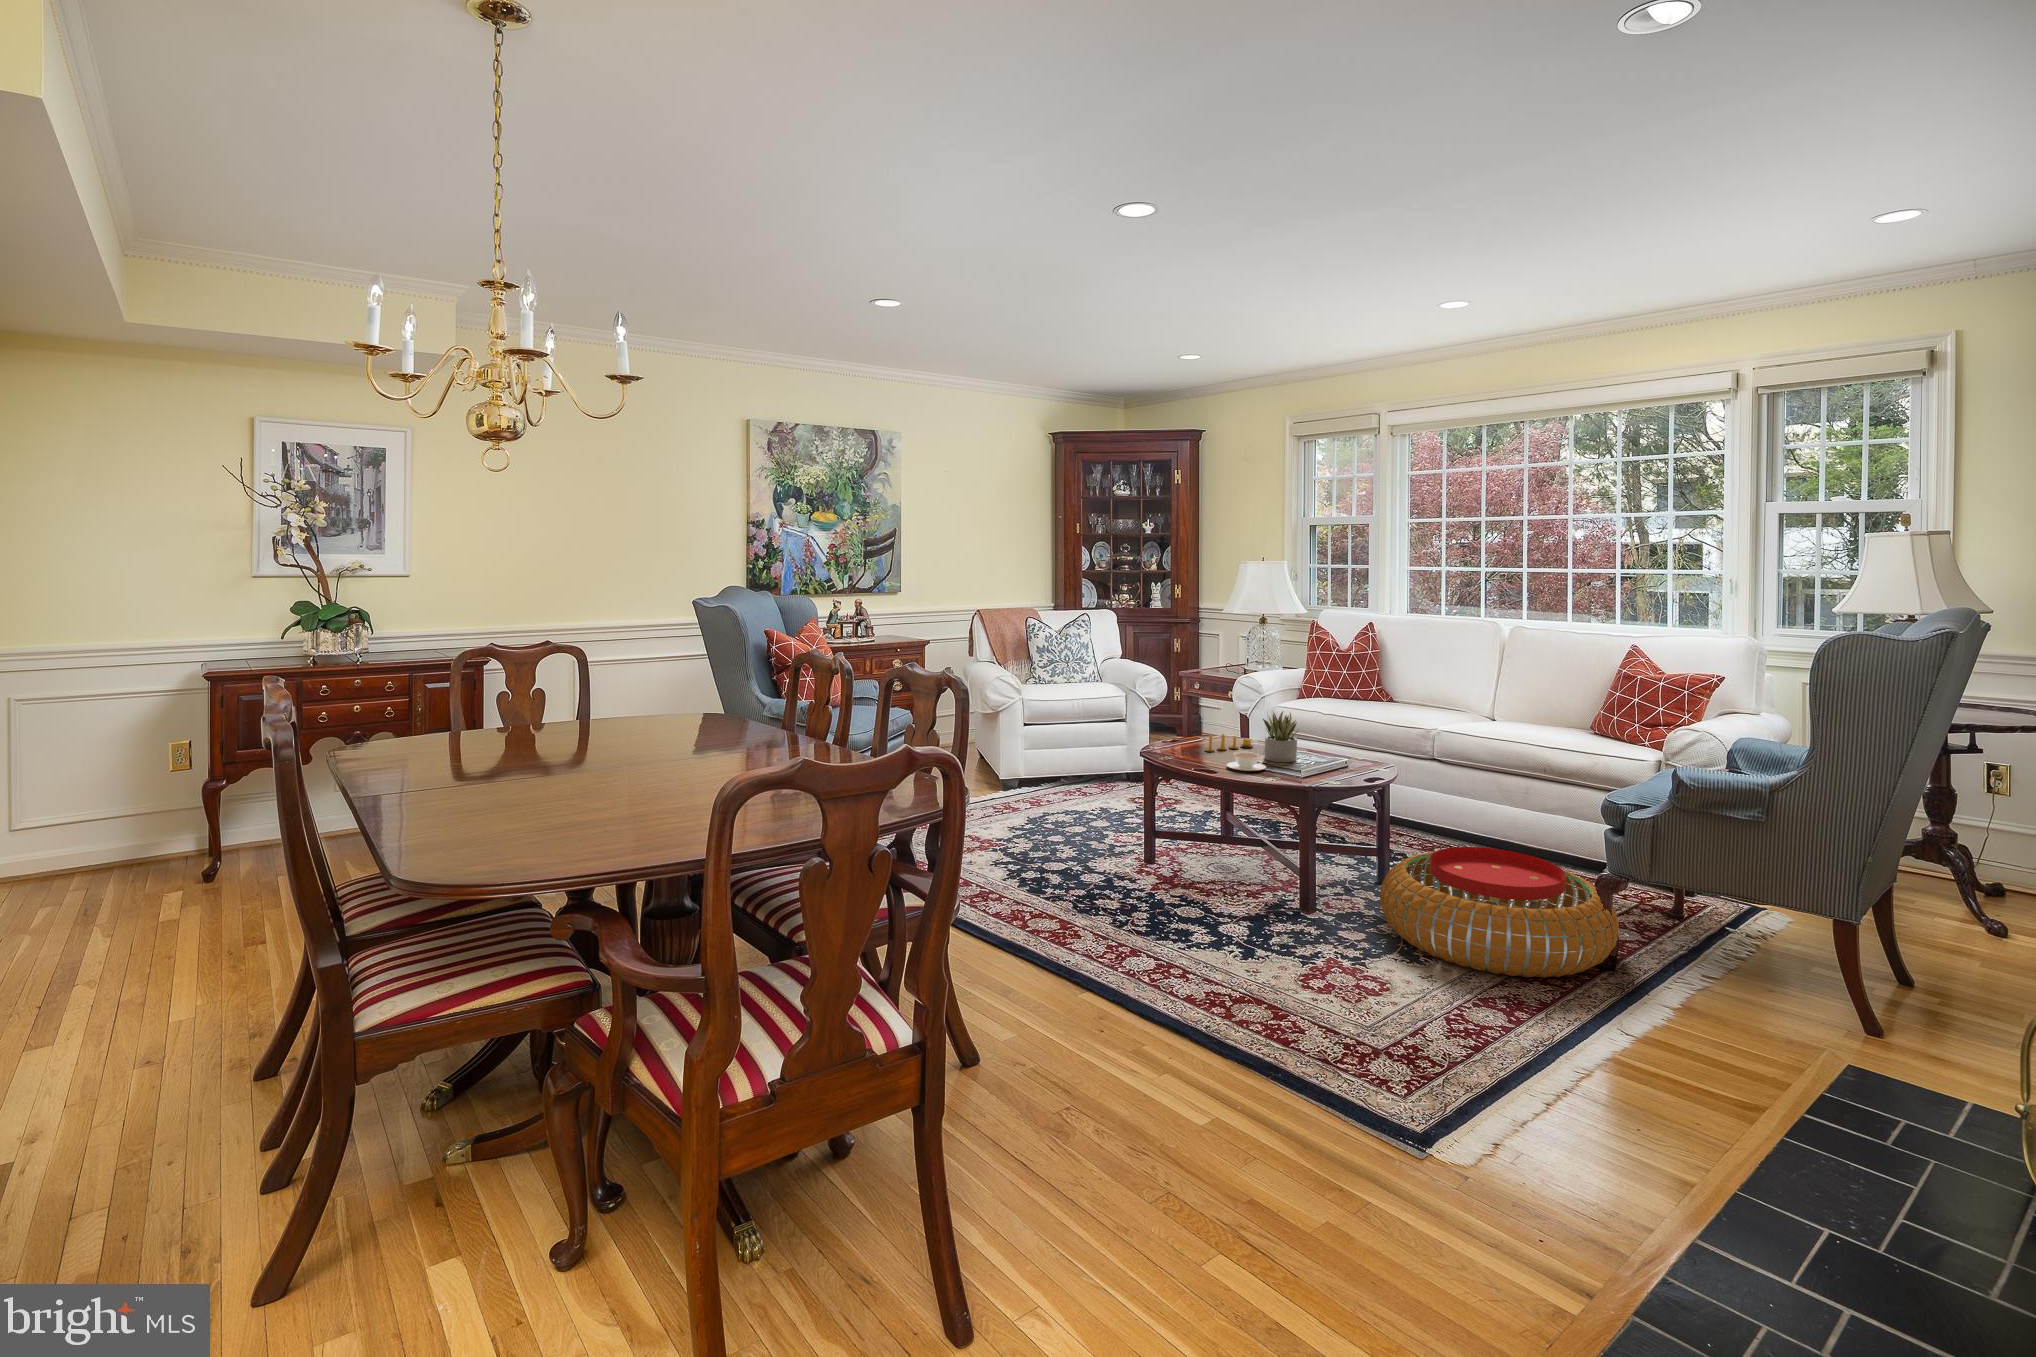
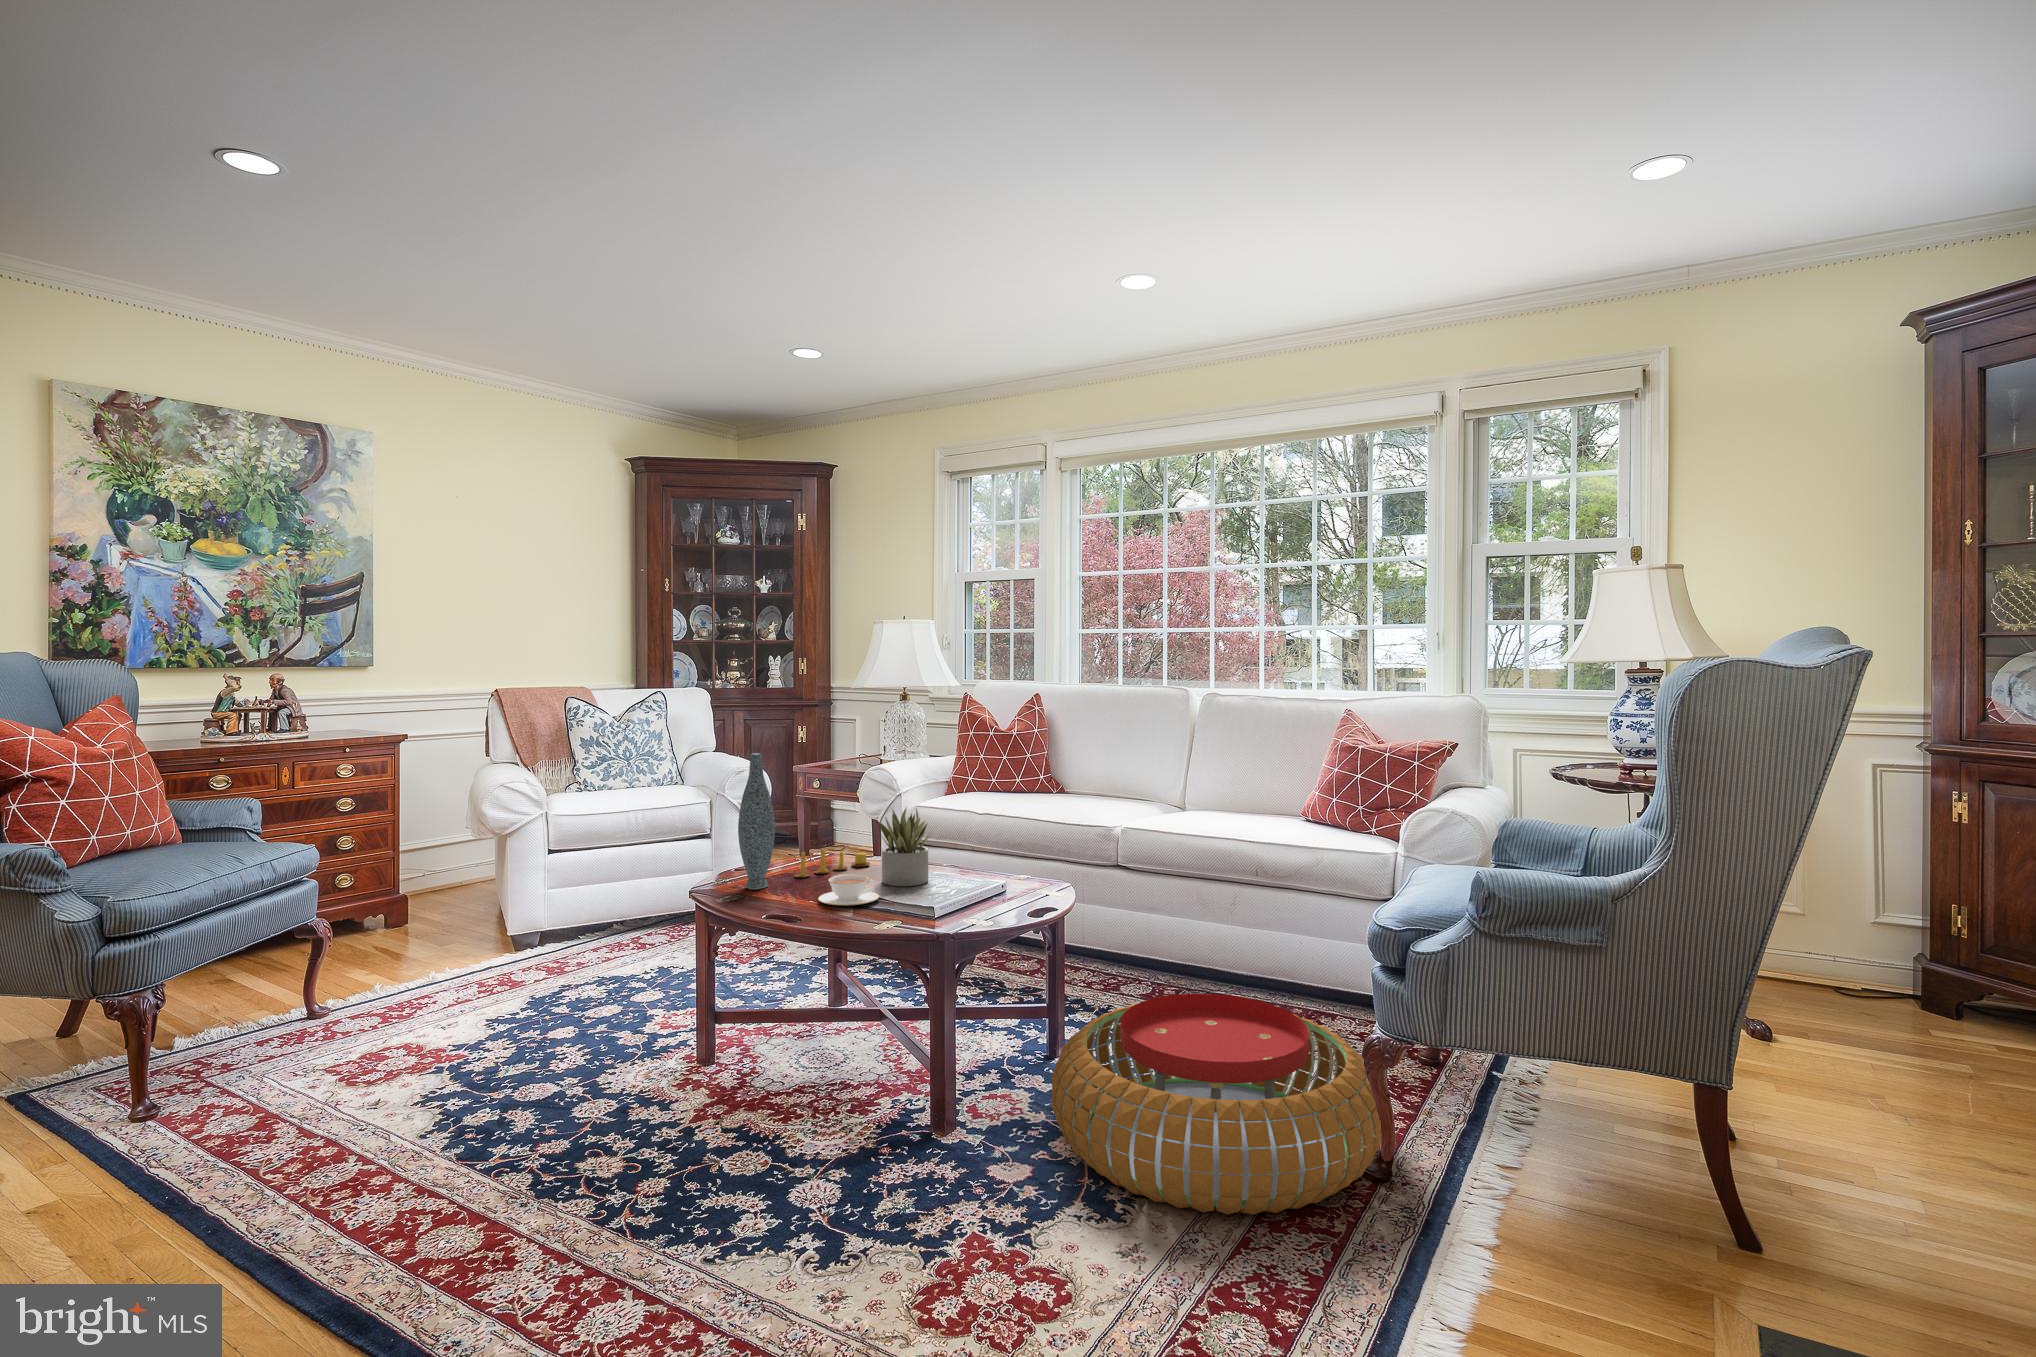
vase: none [1172,671,1196,757] -> present [738,754,775,889]

